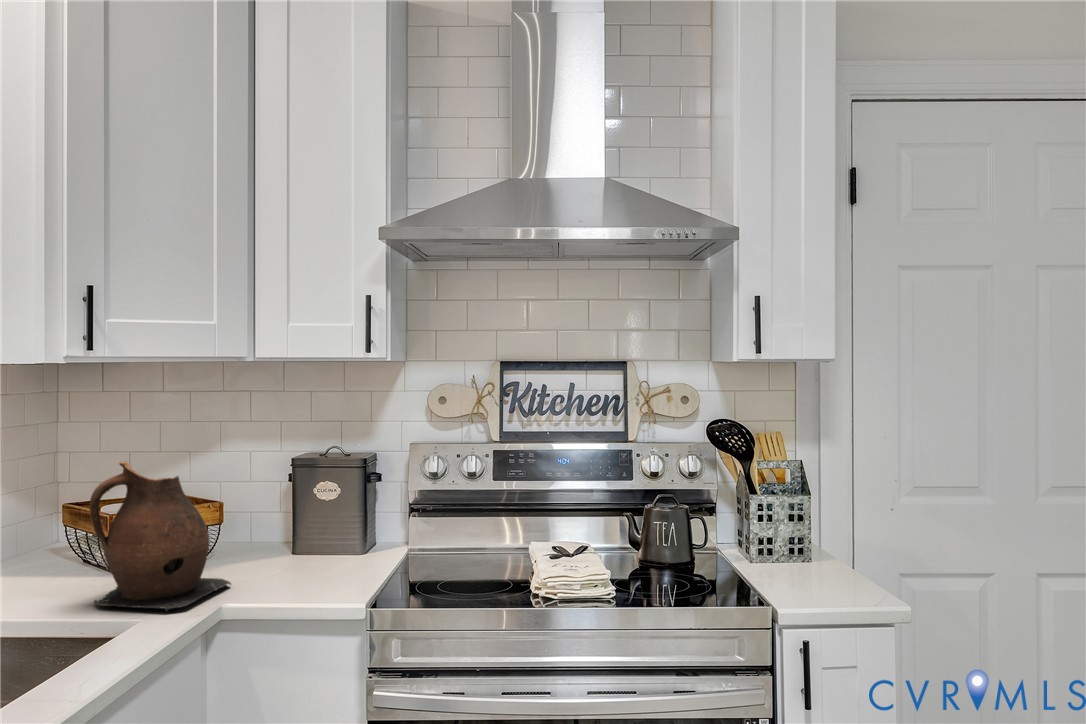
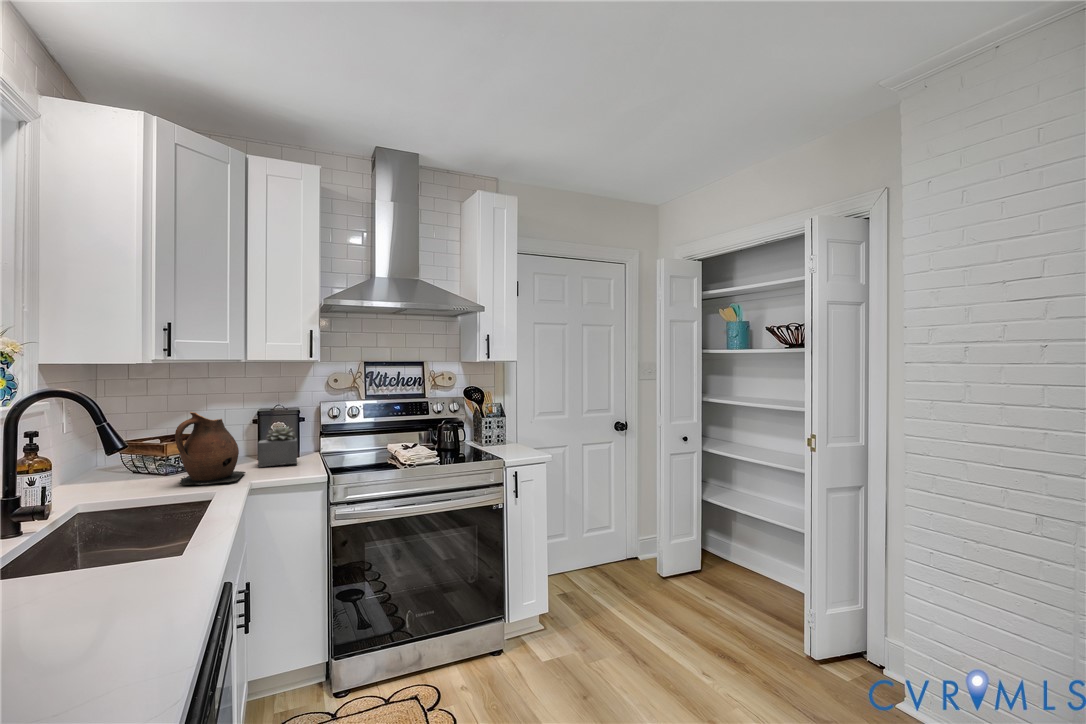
succulent plant: none [273,489,357,570] -> present [258,426,297,467]

